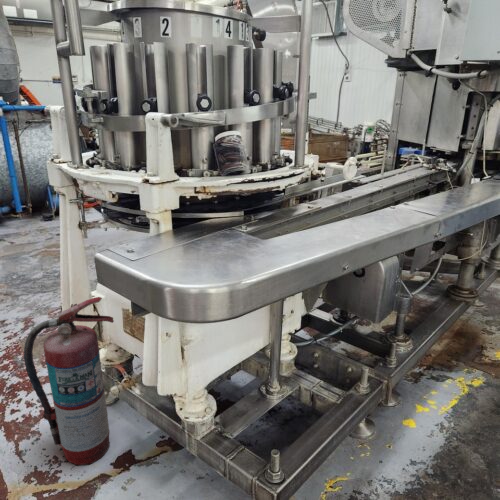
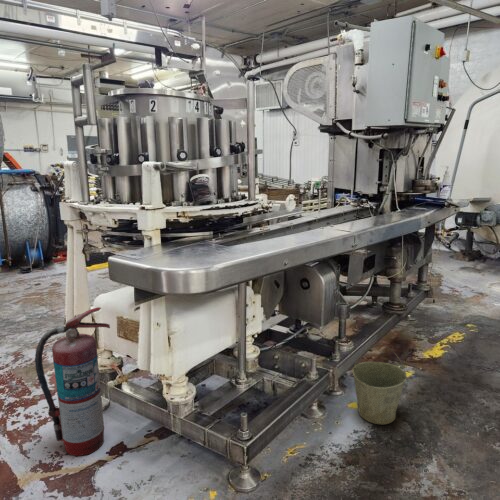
bucket: none [413,356,485,453] -> present [352,345,407,424]

